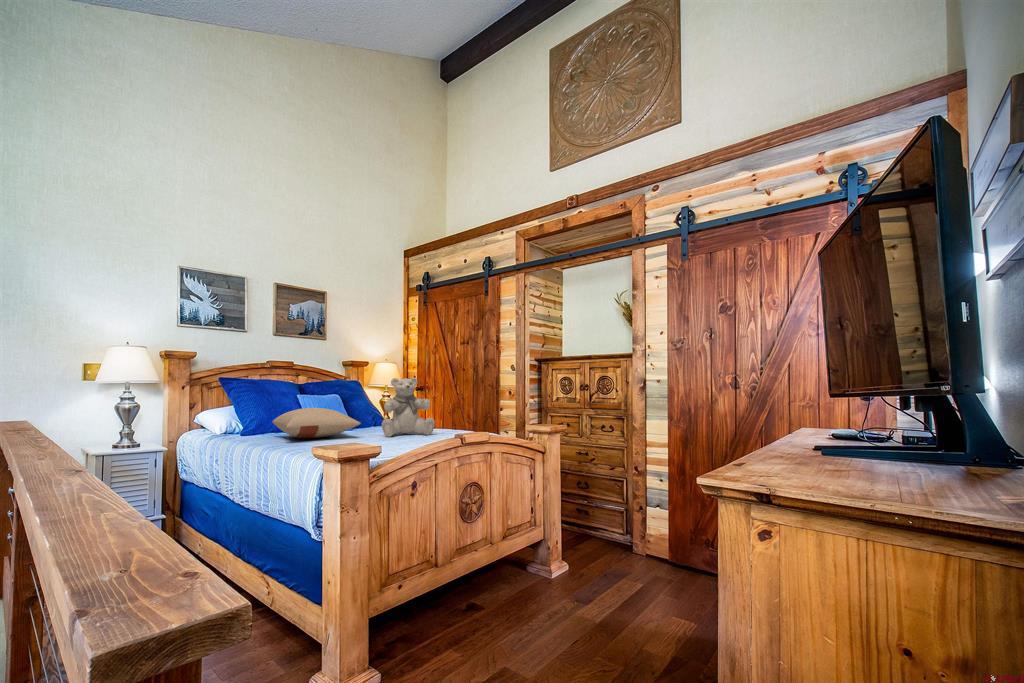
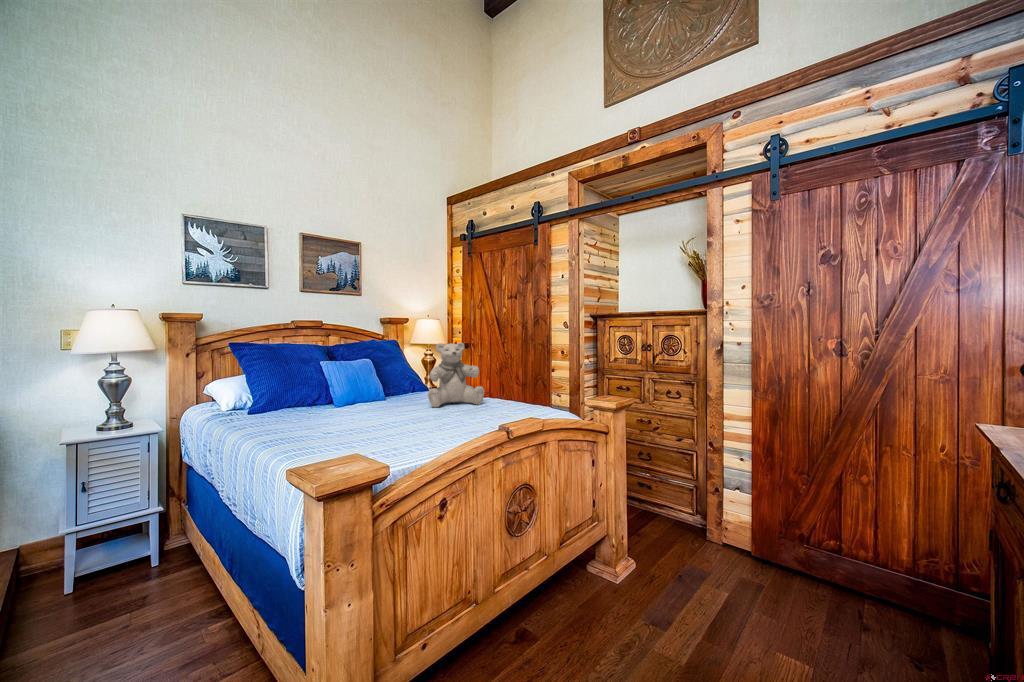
pillow: present [273,408,361,438] -> none [315,376,406,409]

